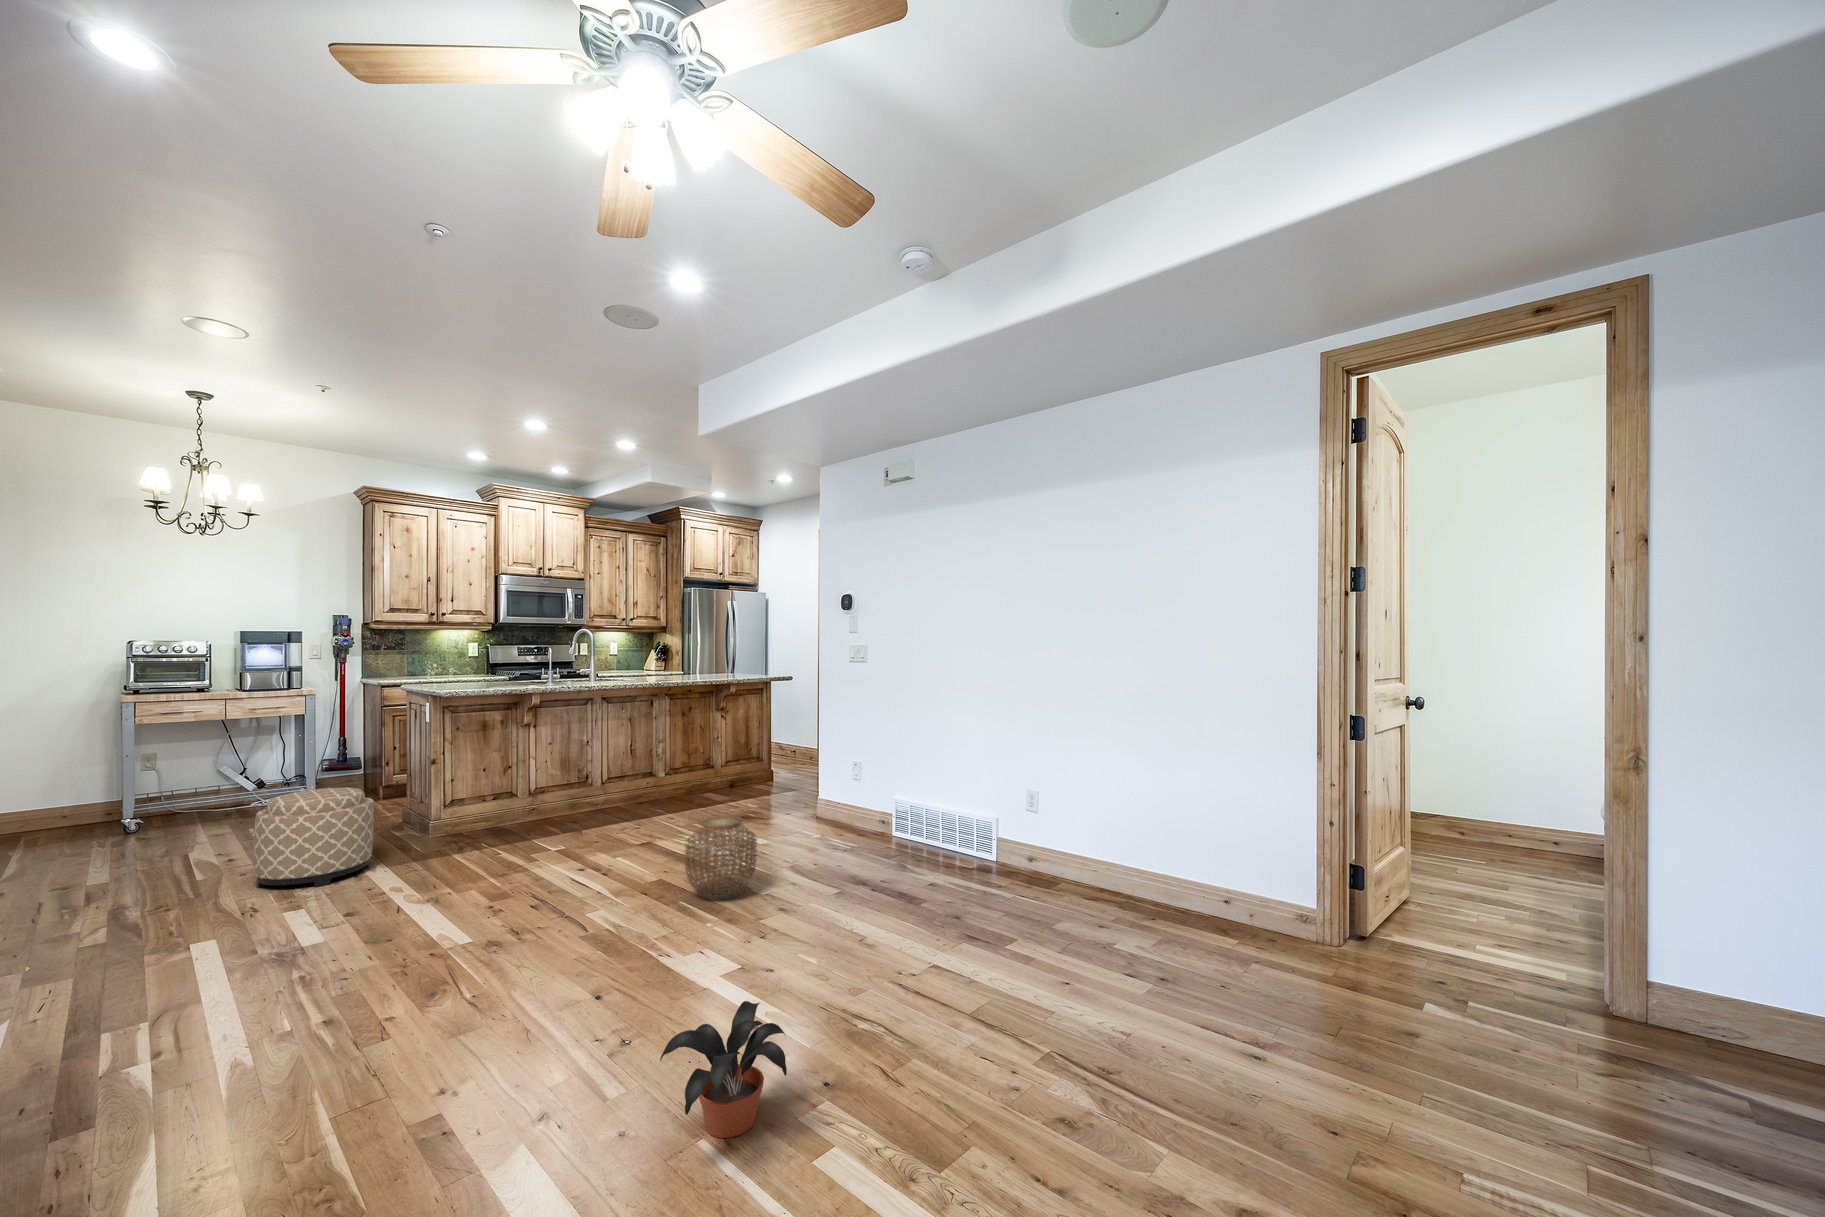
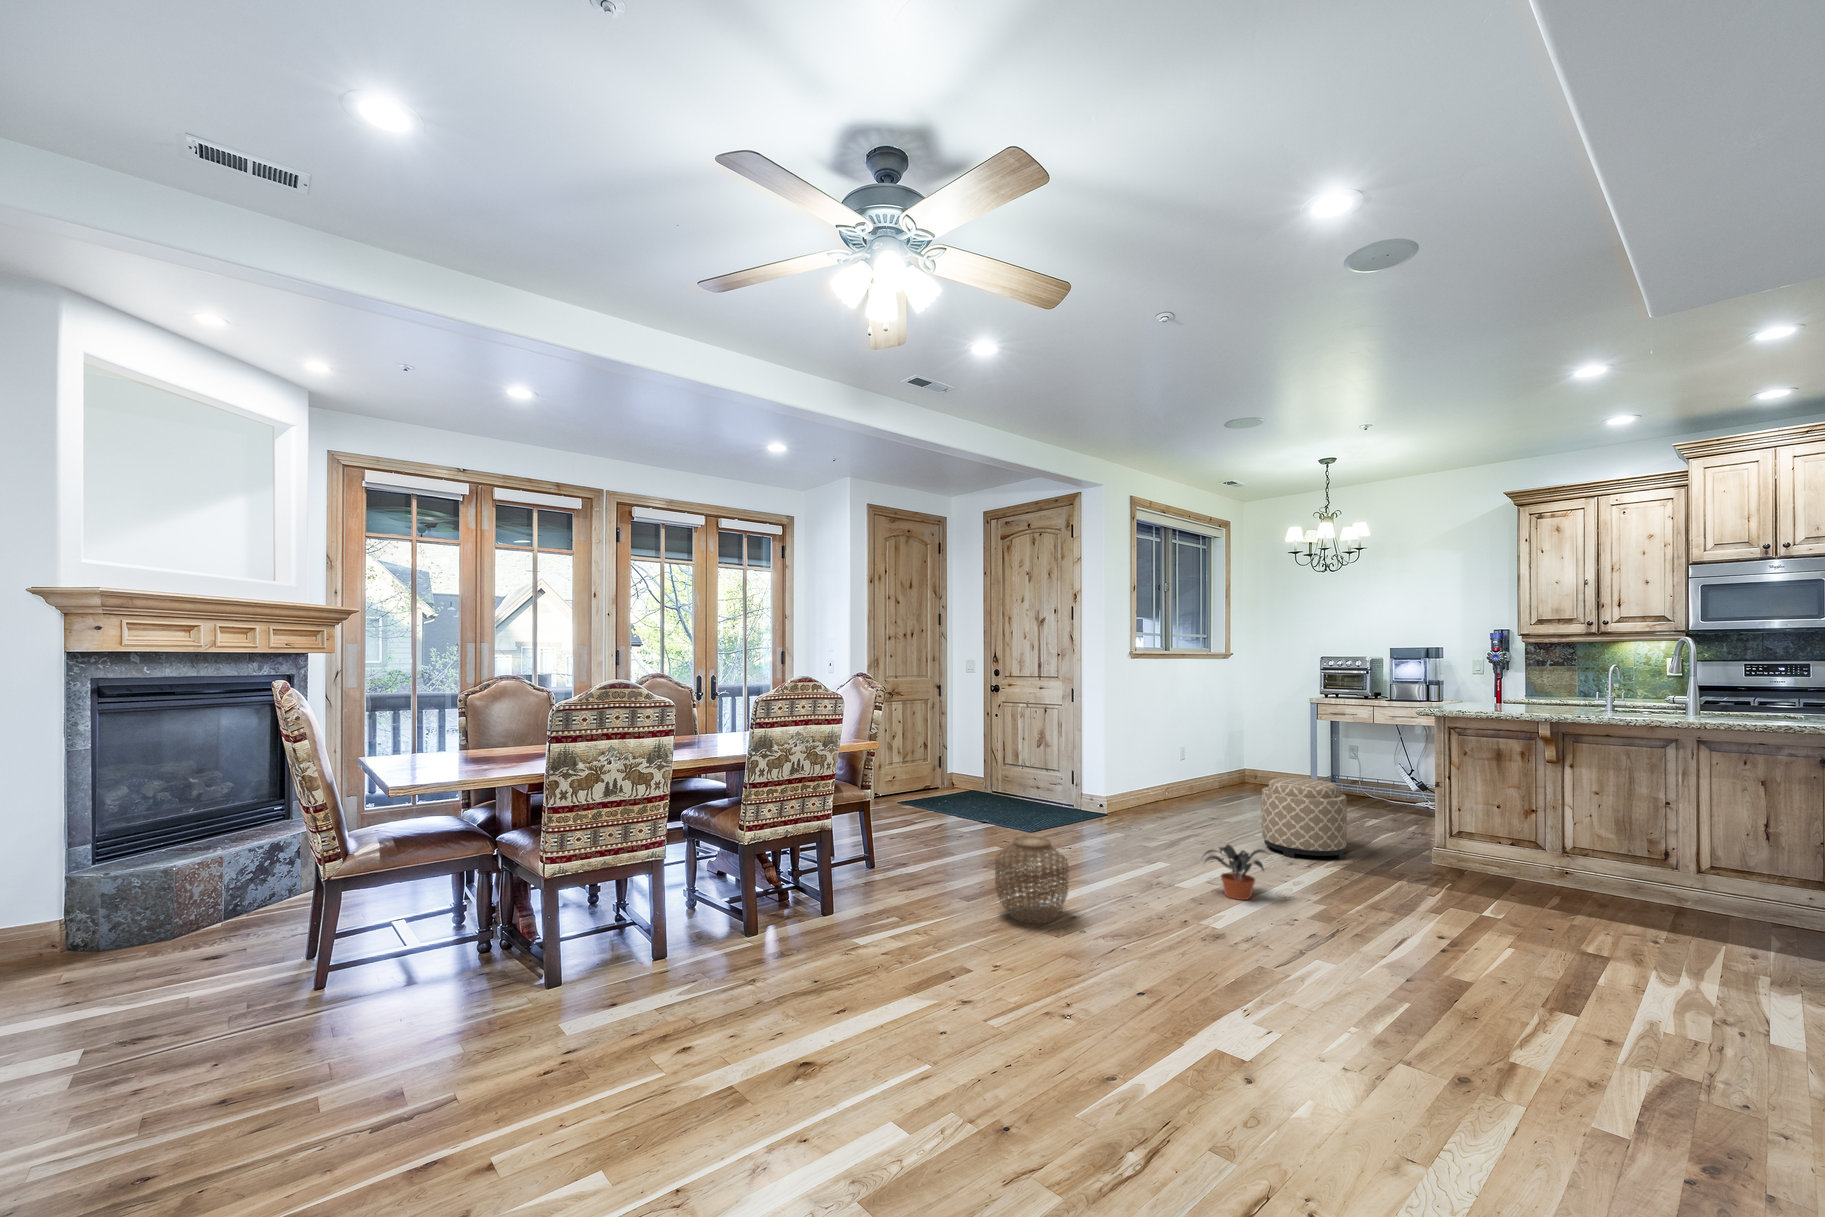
woven basket: present [685,817,757,900] -> present [995,836,1068,924]
potted plant: present [660,1001,787,1138] -> present [1204,844,1269,900]

